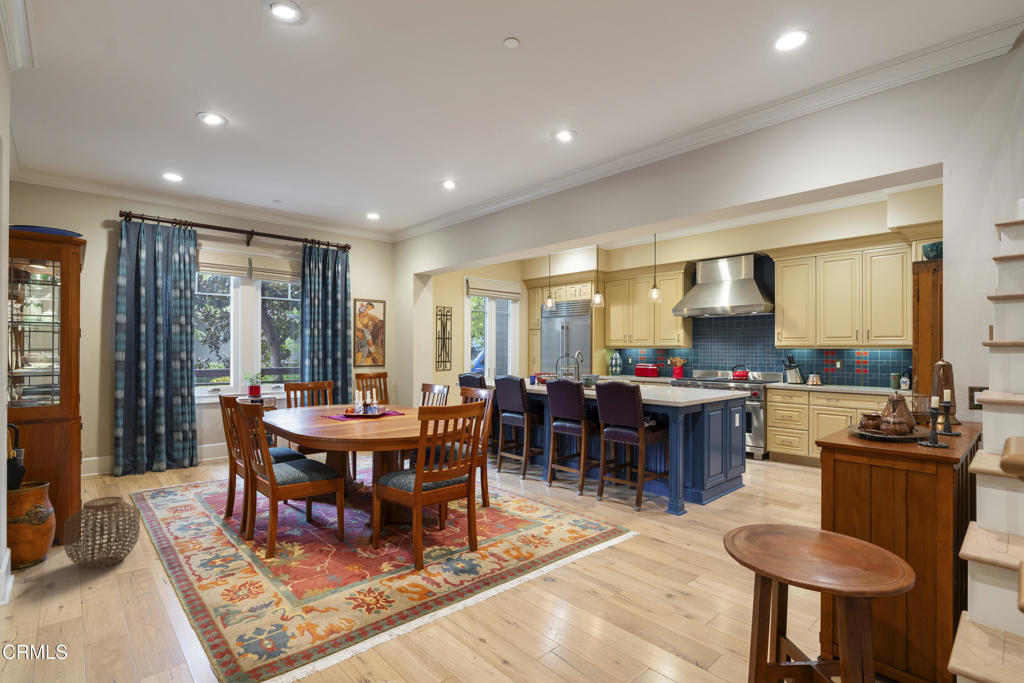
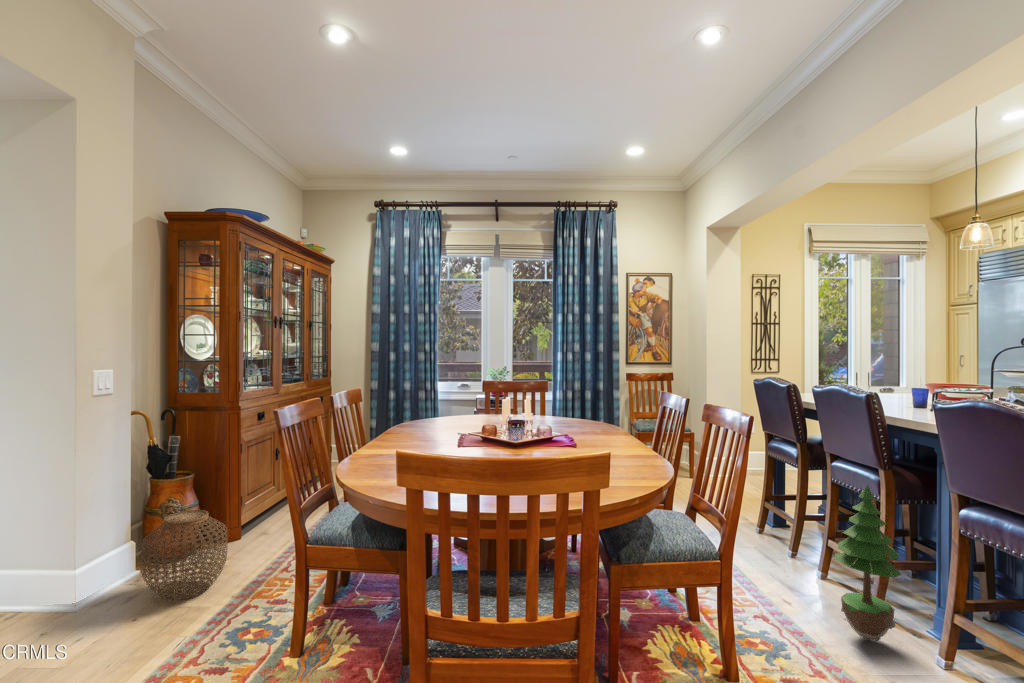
potted tree: none [512,418,537,486] -> present [834,485,901,641]

